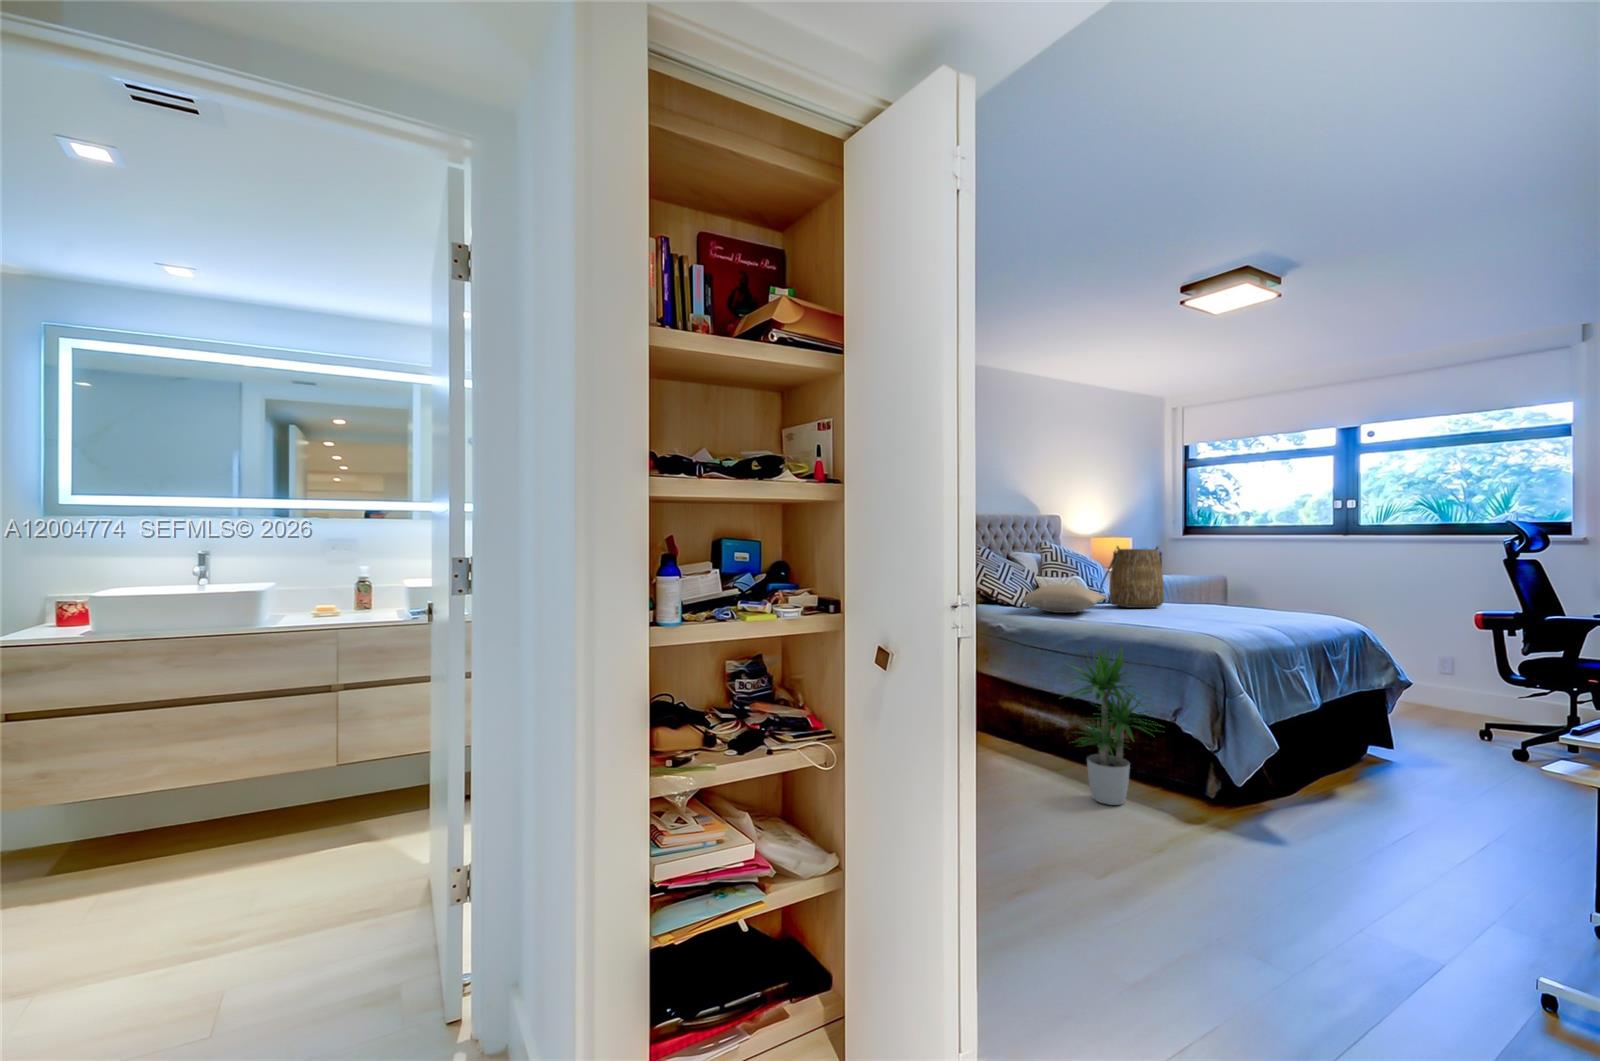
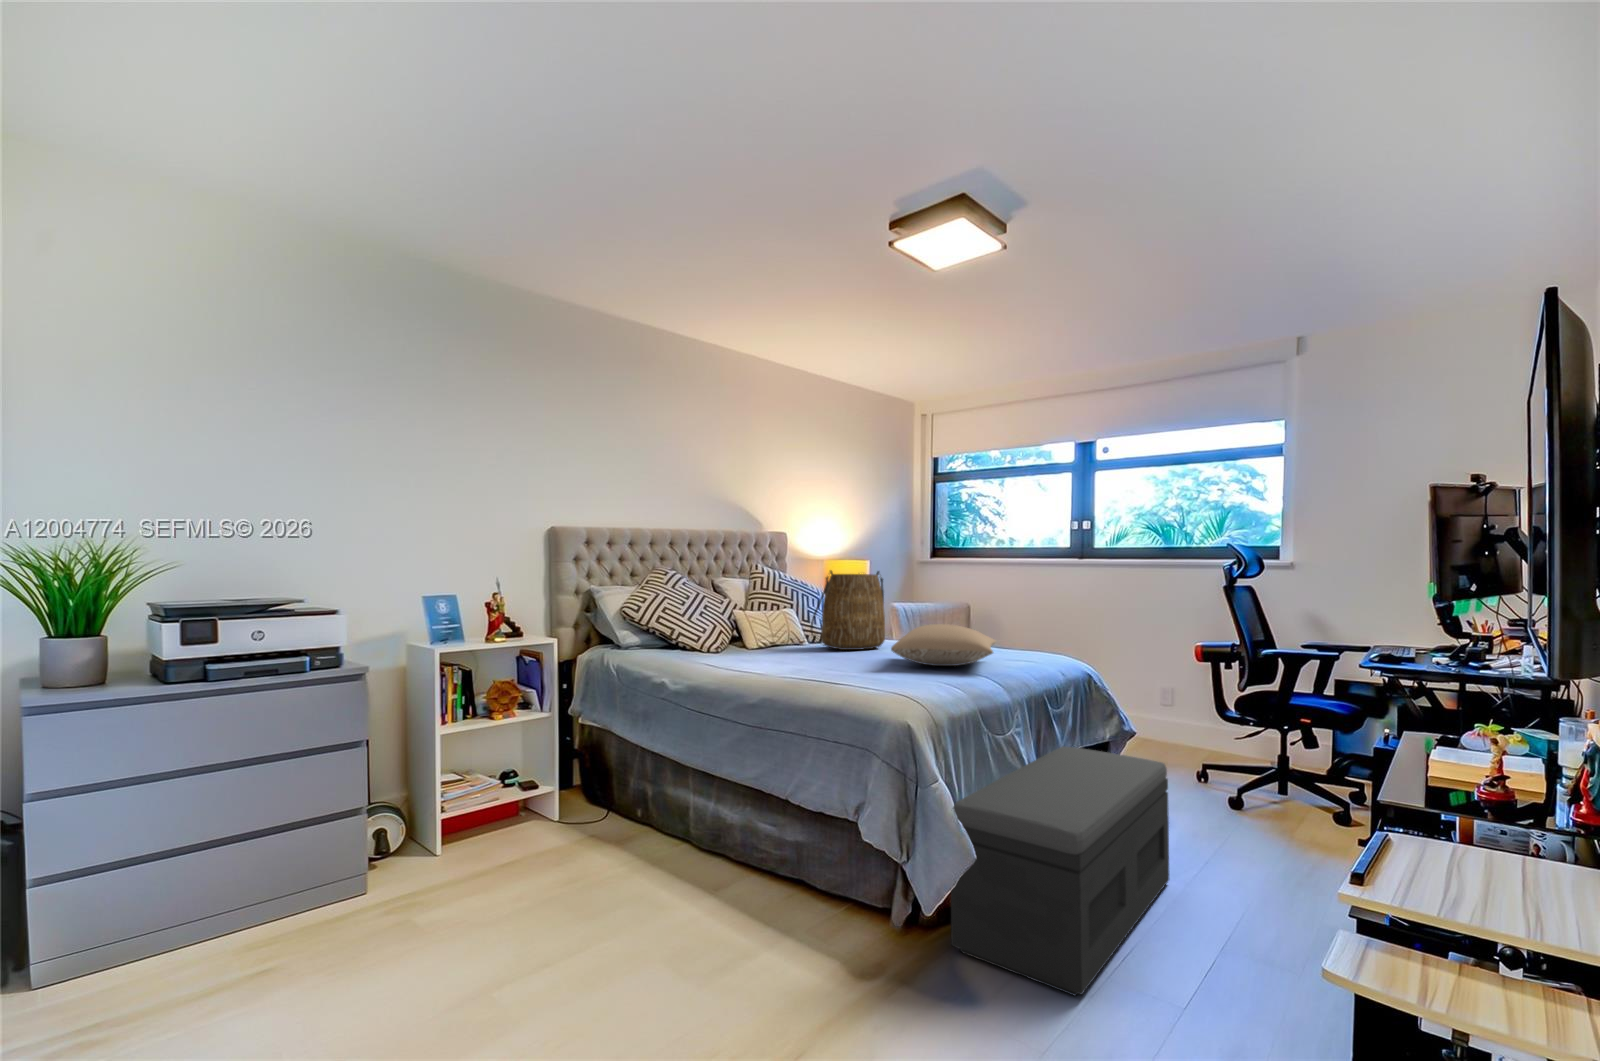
pillow: present [1022,584,1106,613] -> present [891,624,996,666]
potted plant: present [1066,647,1153,805] -> none [699,709,842,956]
storage bench: none [1254,686,1449,852] -> present [951,746,1169,996]

